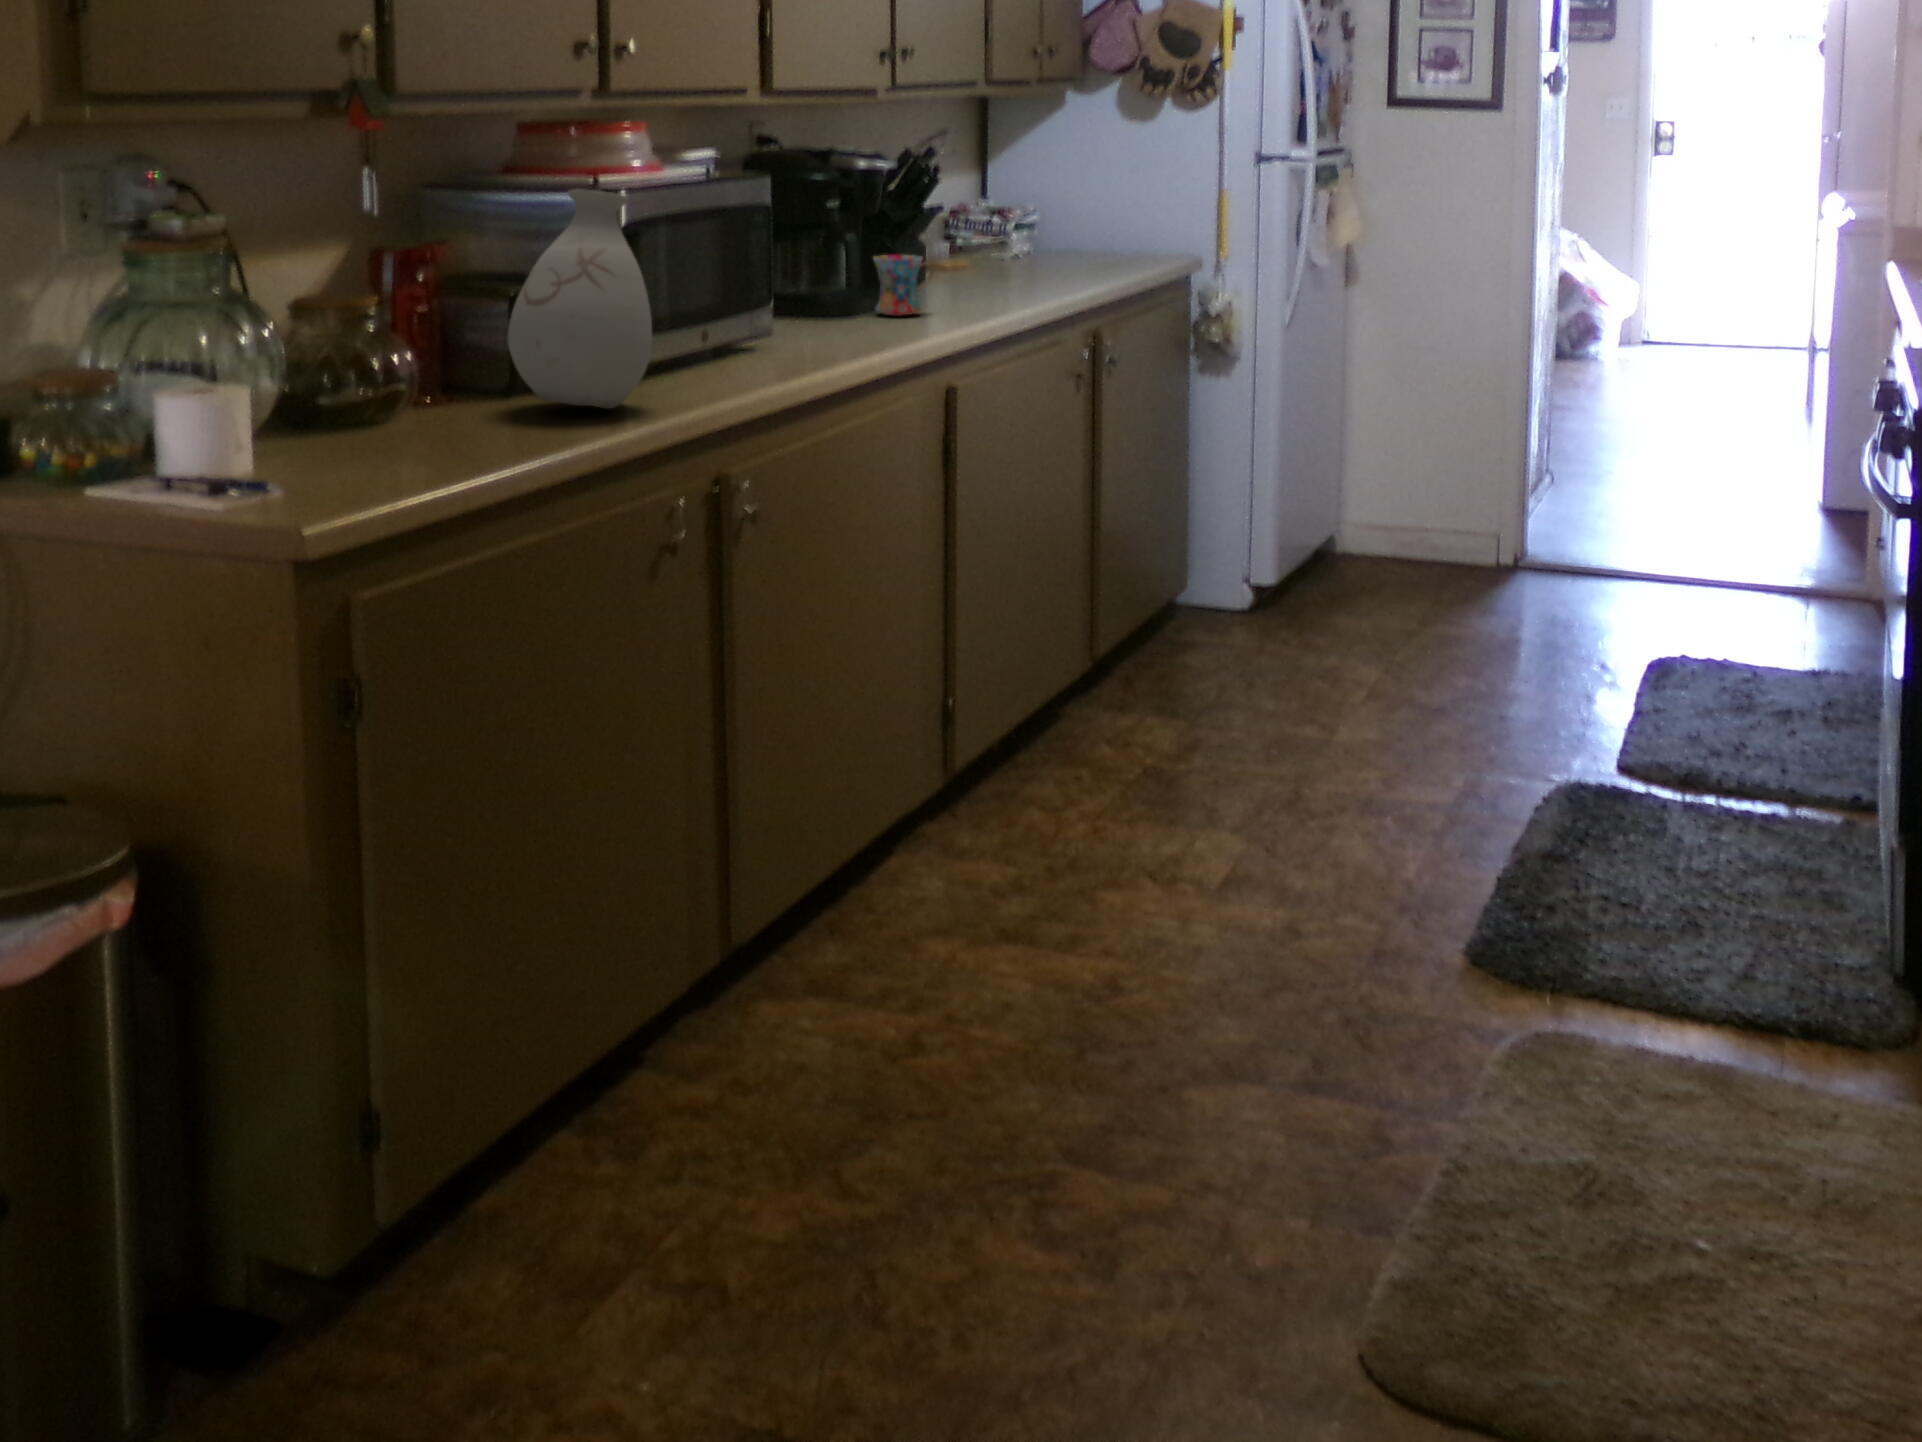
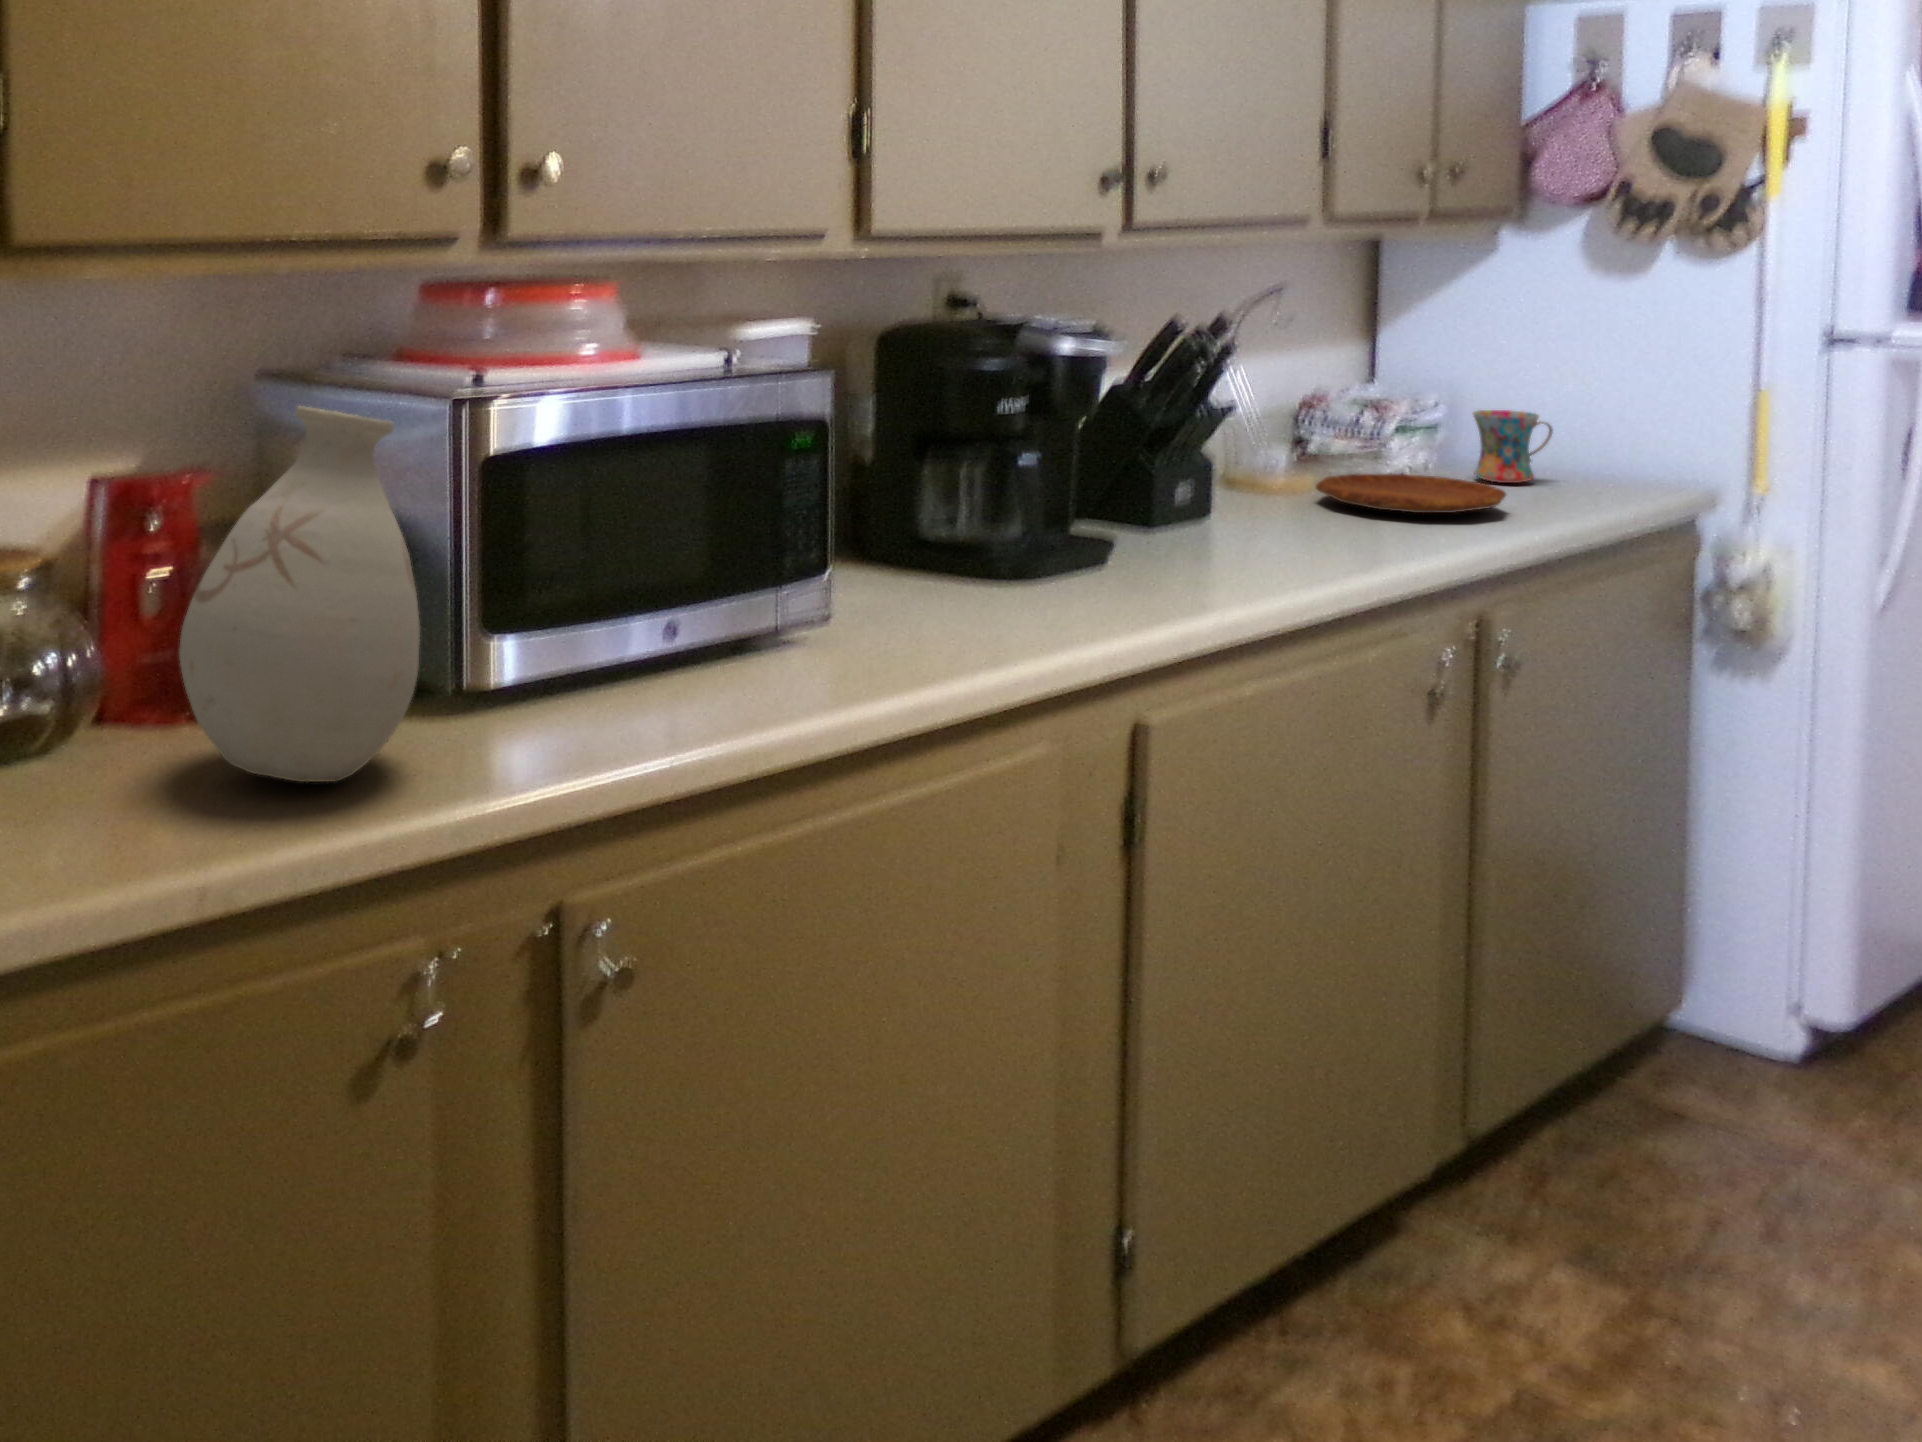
tray: none [983,254,1096,274] -> present [1316,474,1506,513]
mug: present [873,255,933,316] -> present [1473,410,1553,483]

